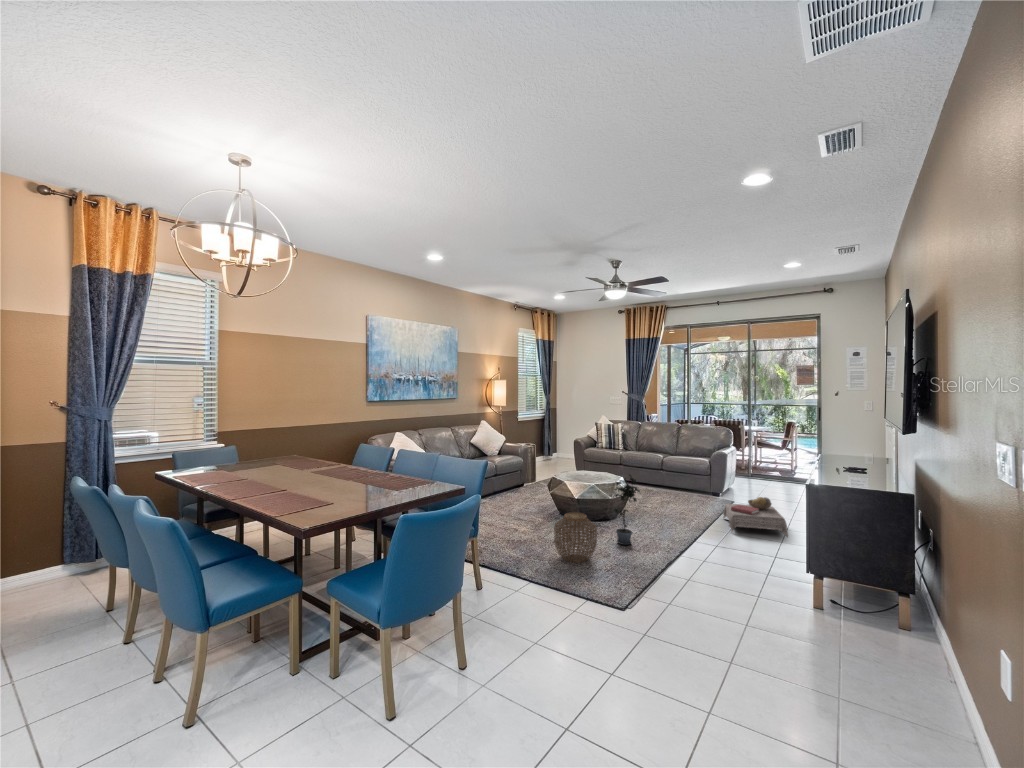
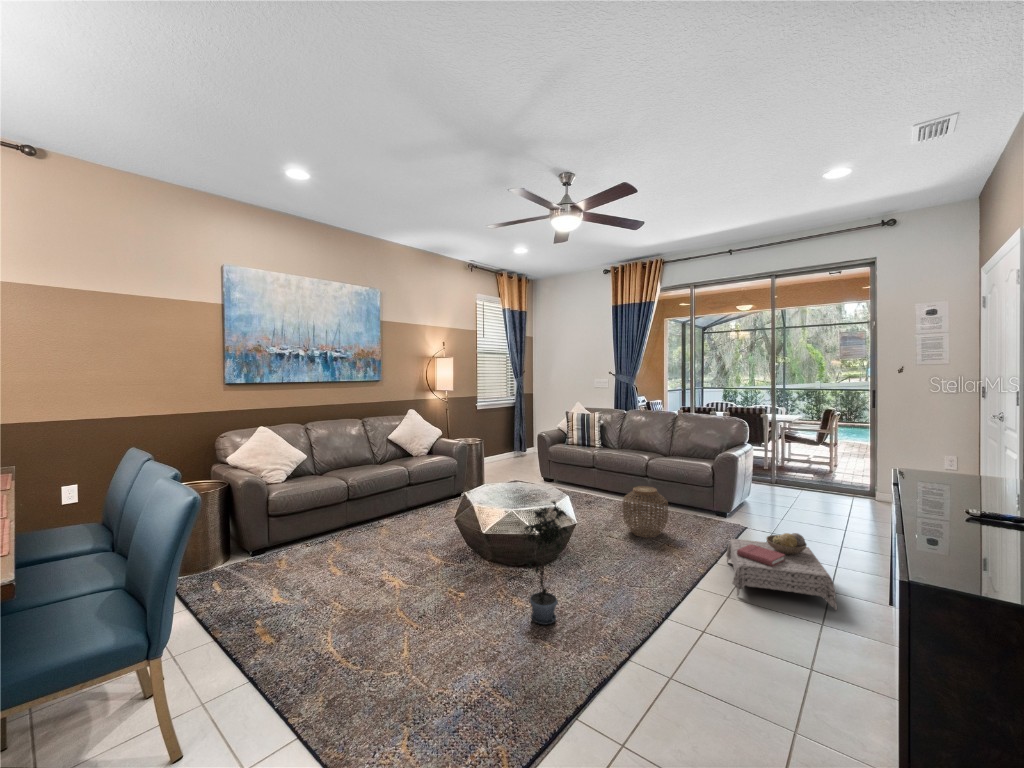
woven basket: present [554,512,597,563] -> present [623,486,668,537]

